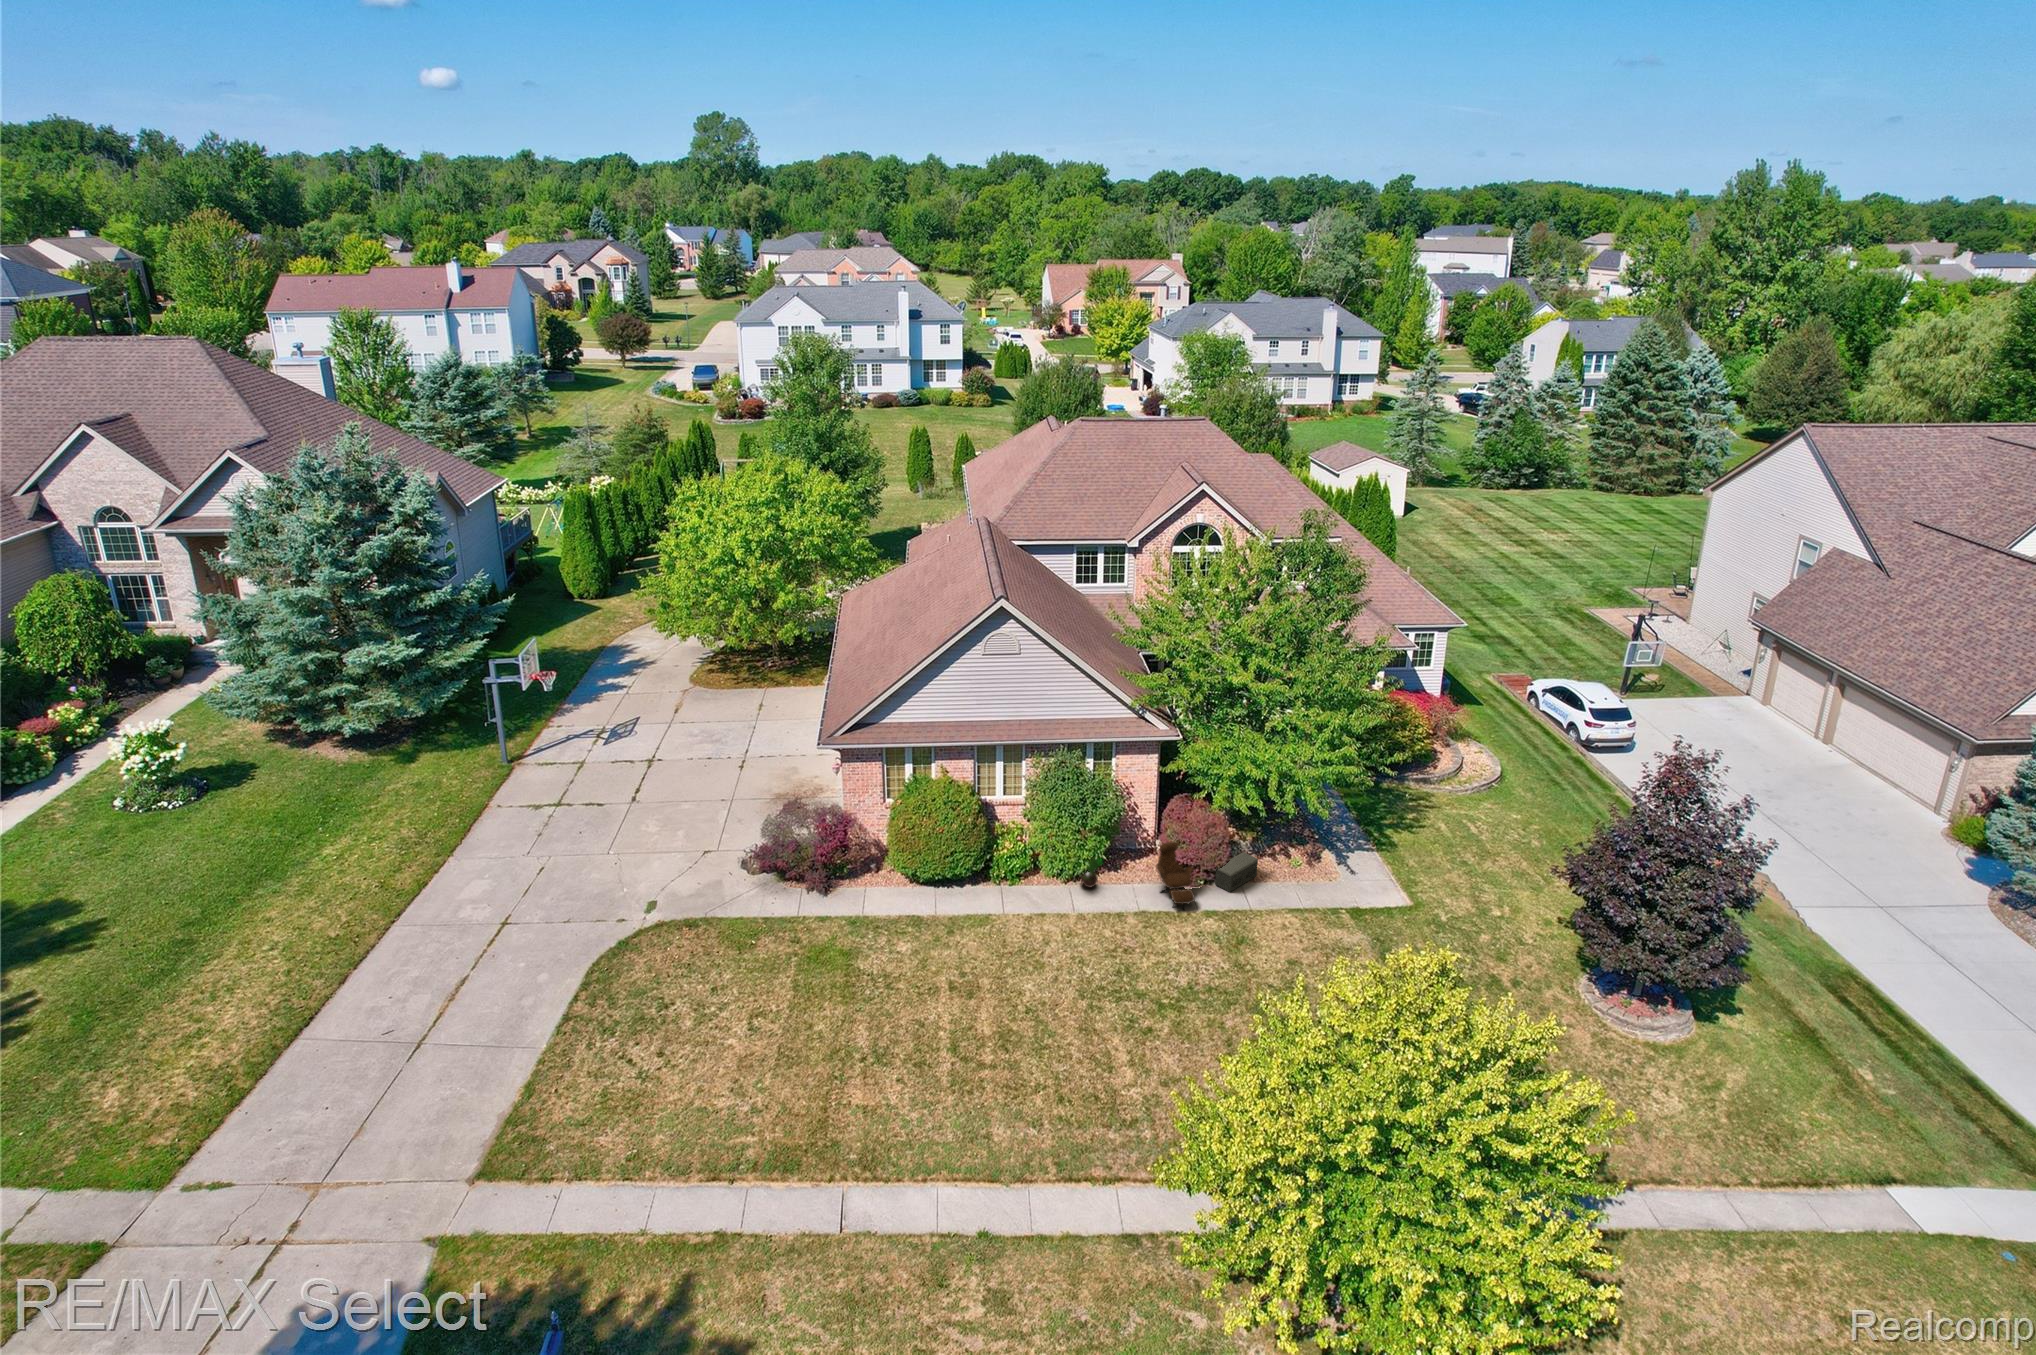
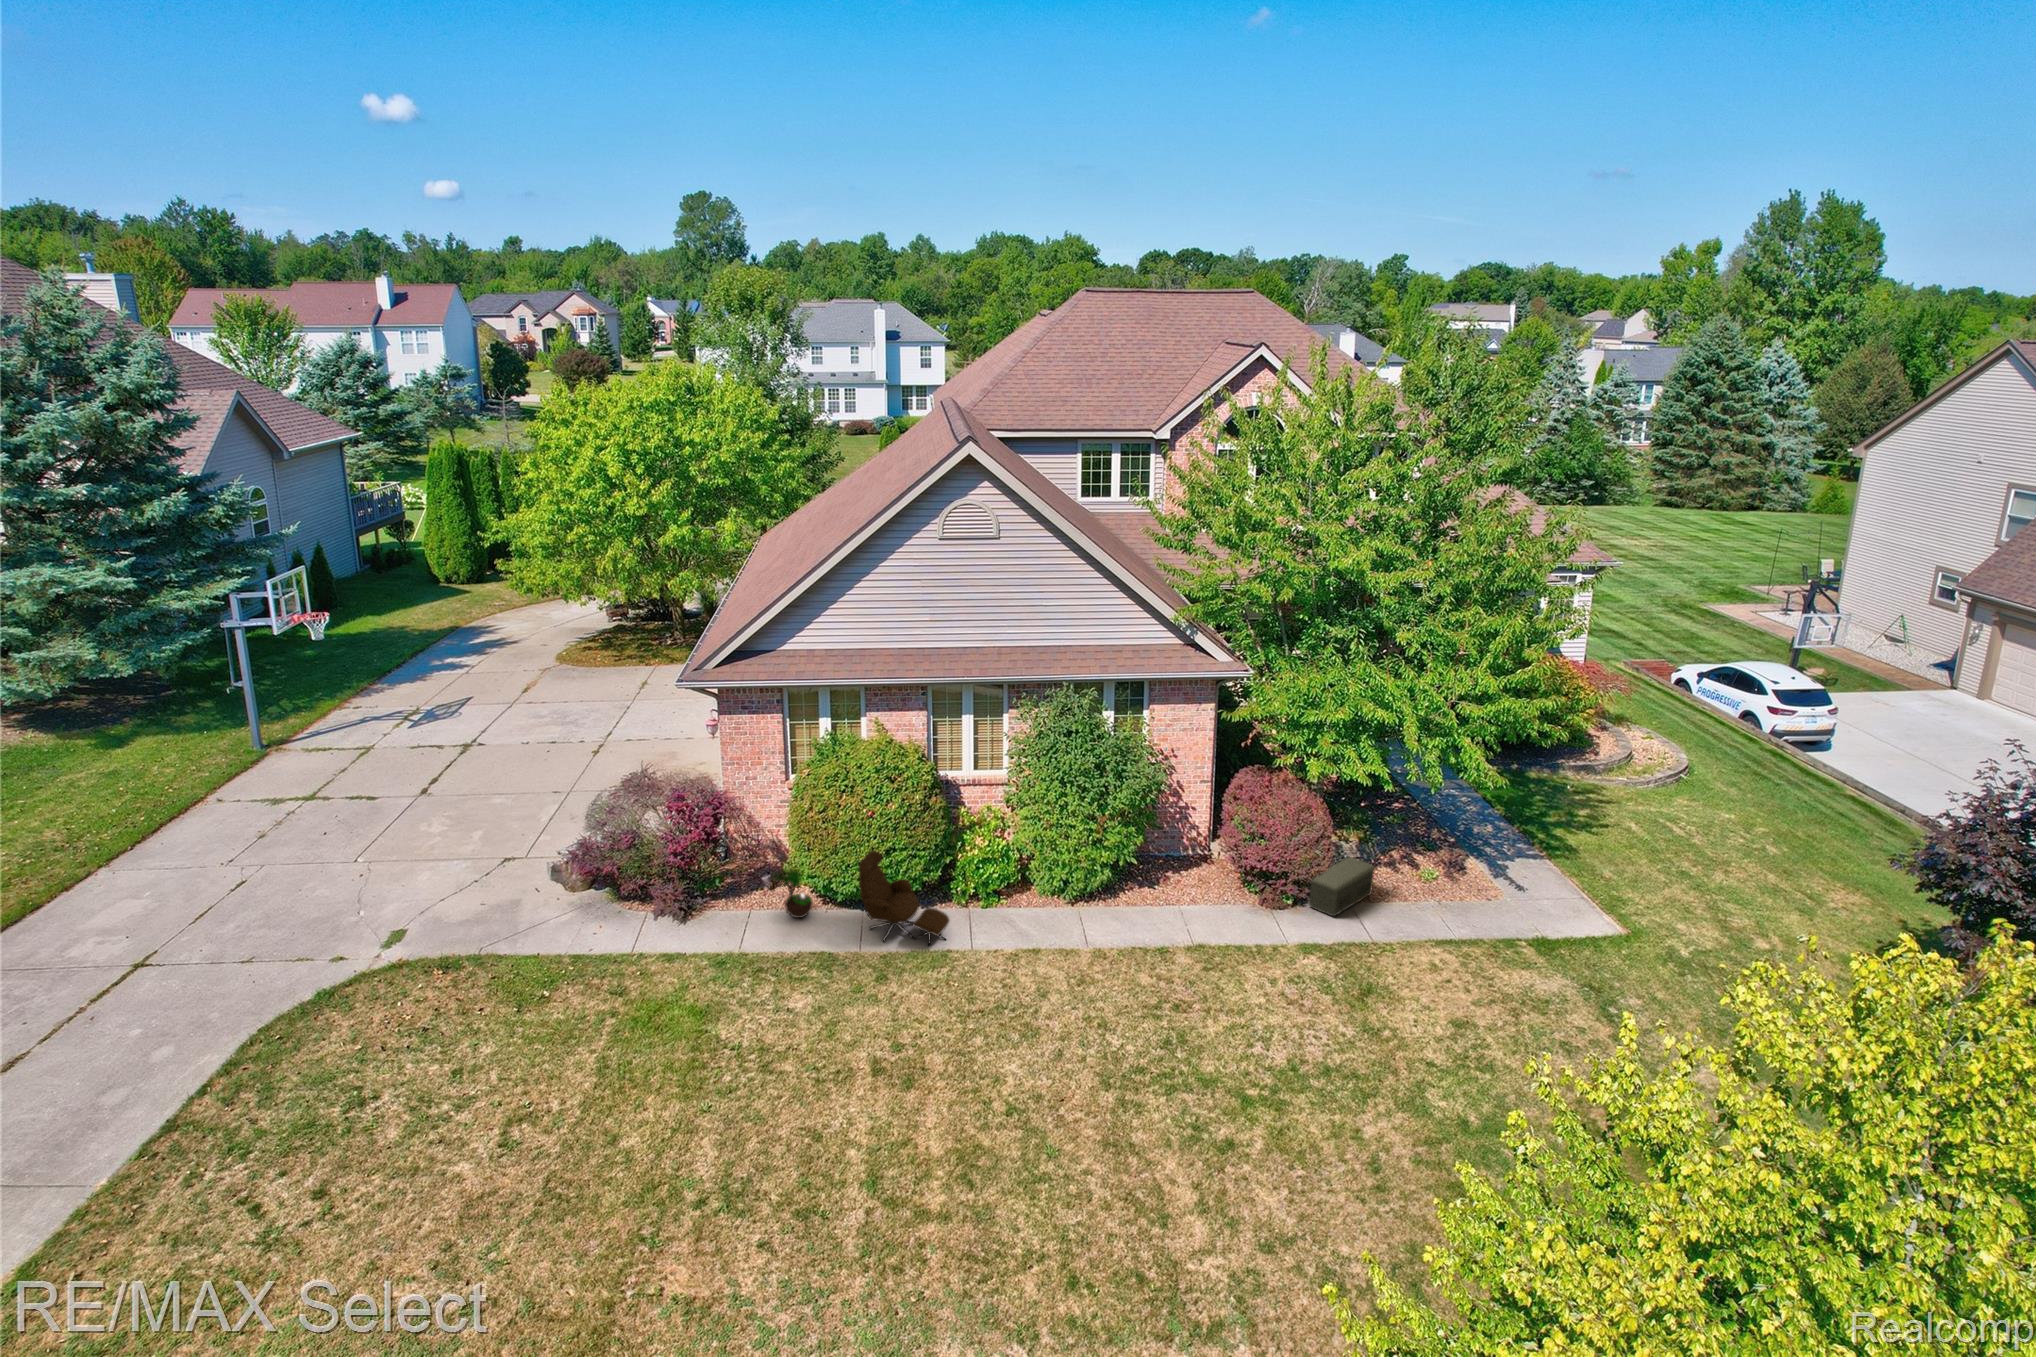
lounge chair: present [1156,842,1195,905] -> present [858,851,950,945]
potted tree: present [1081,858,1102,887] -> present [775,867,812,918]

